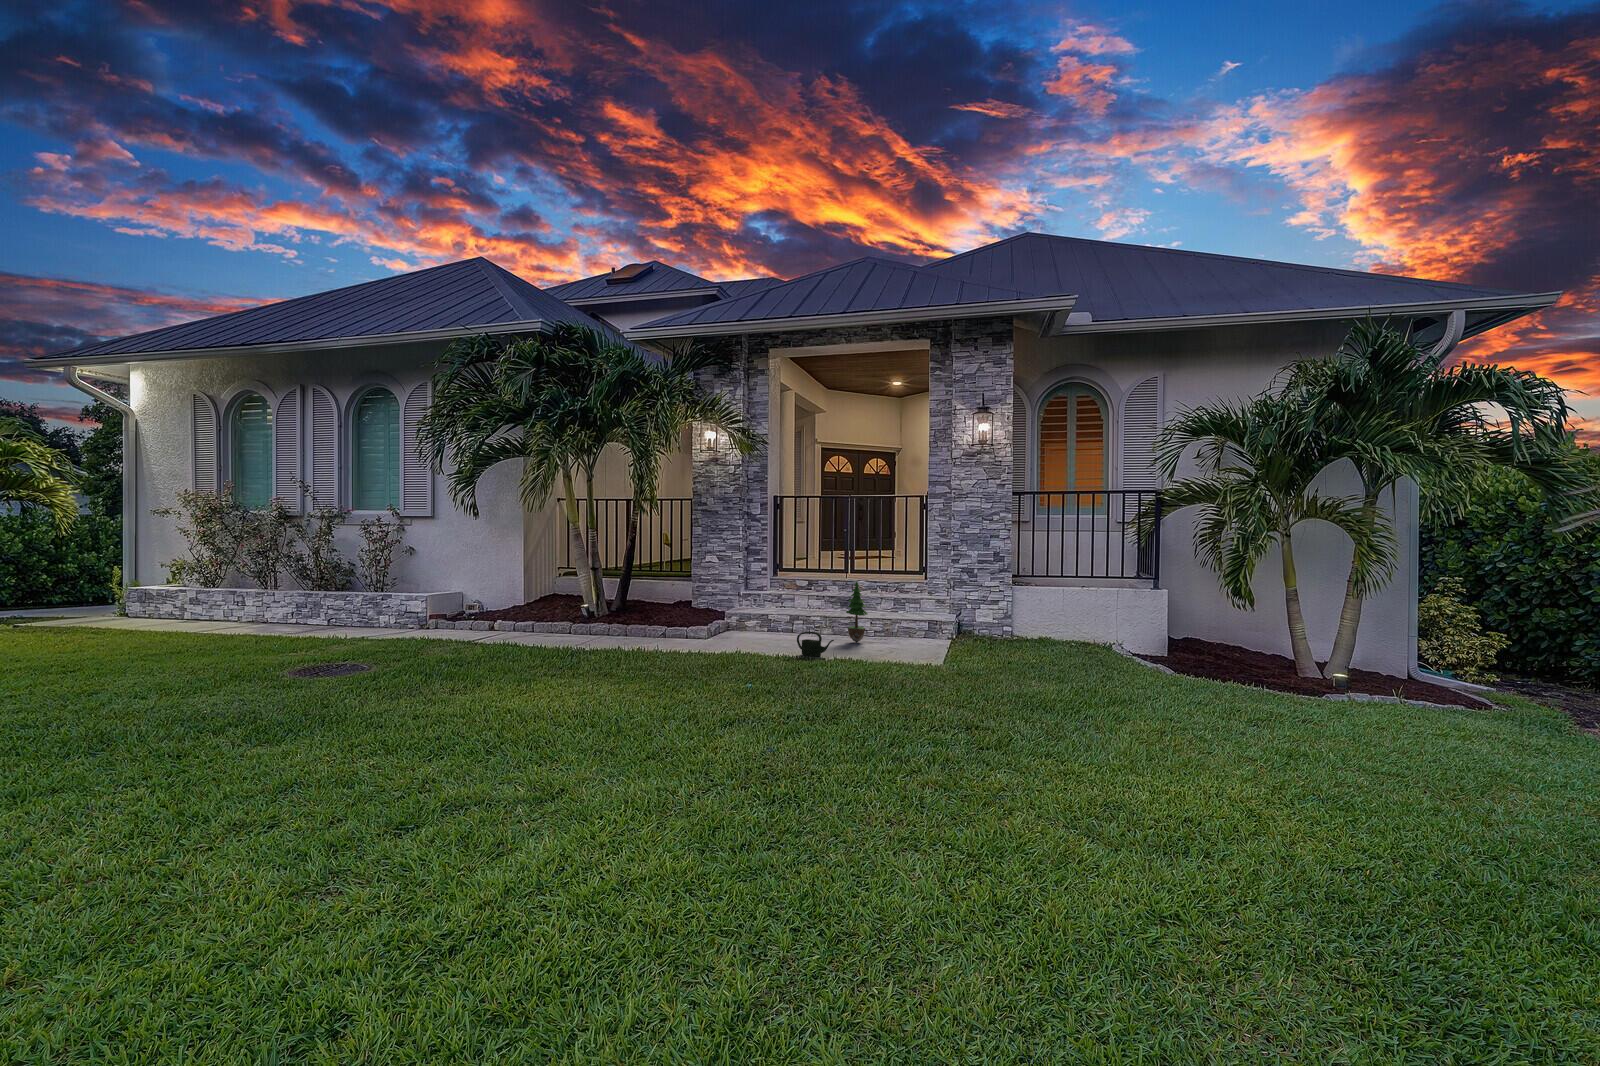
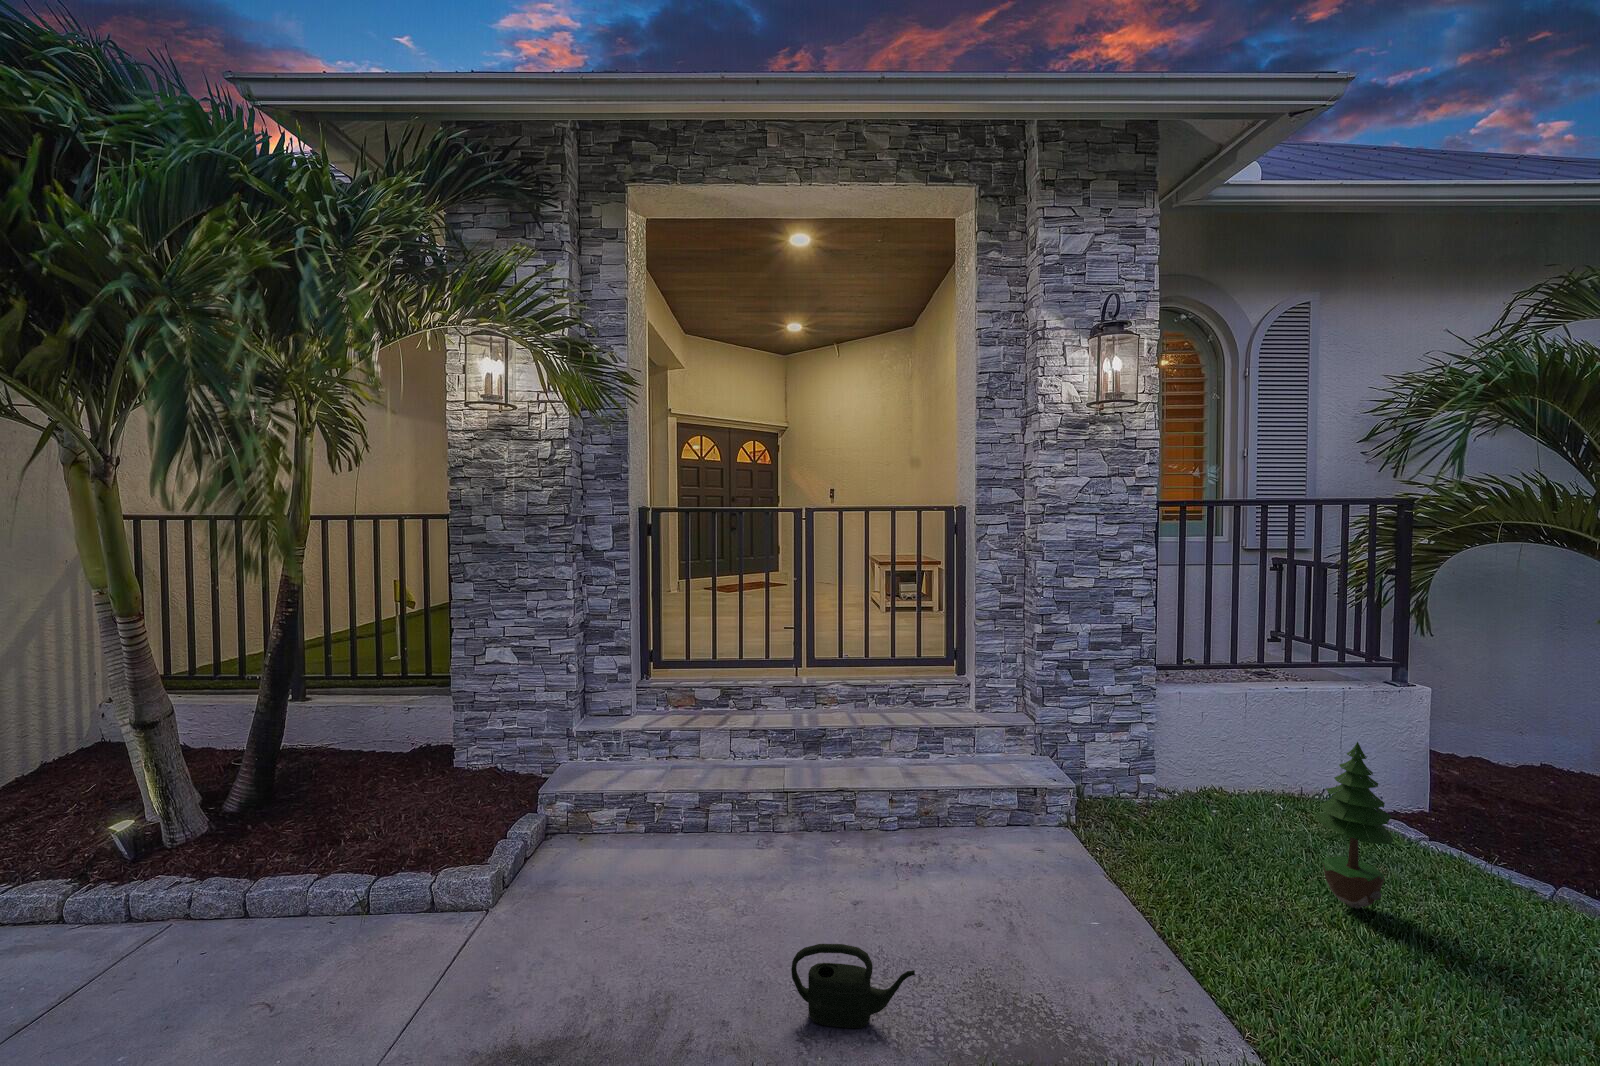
potted tree: present [846,582,868,643] -> present [1316,742,1393,909]

